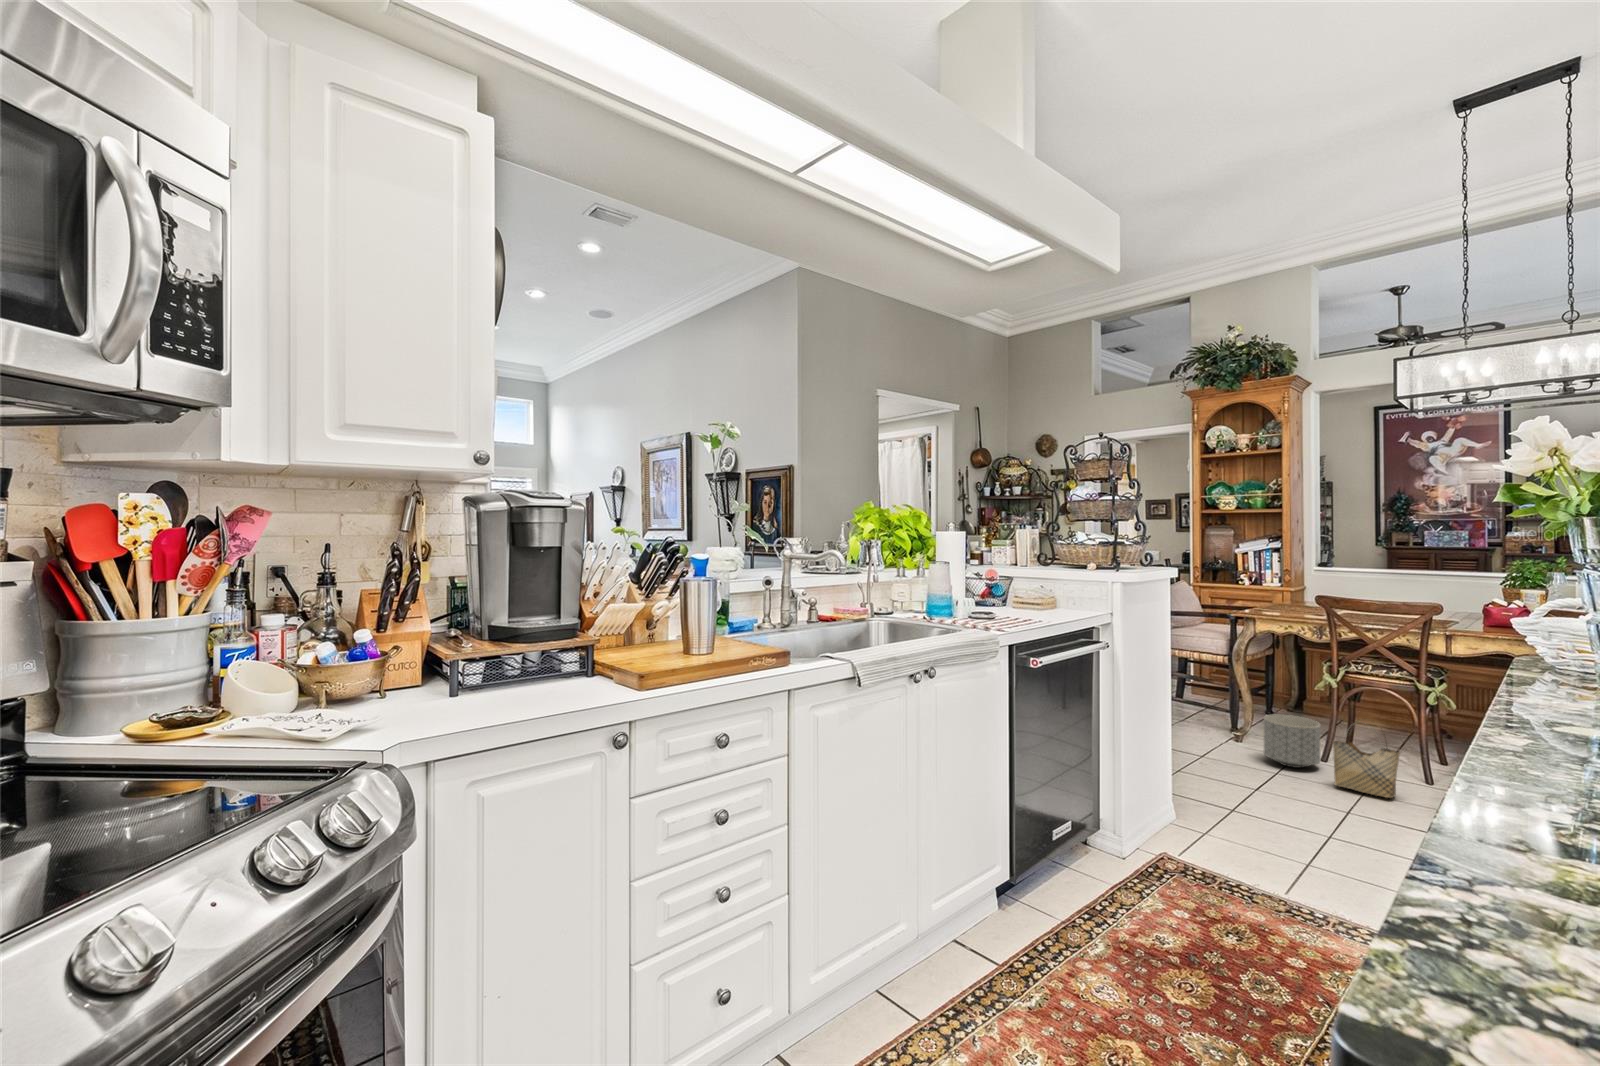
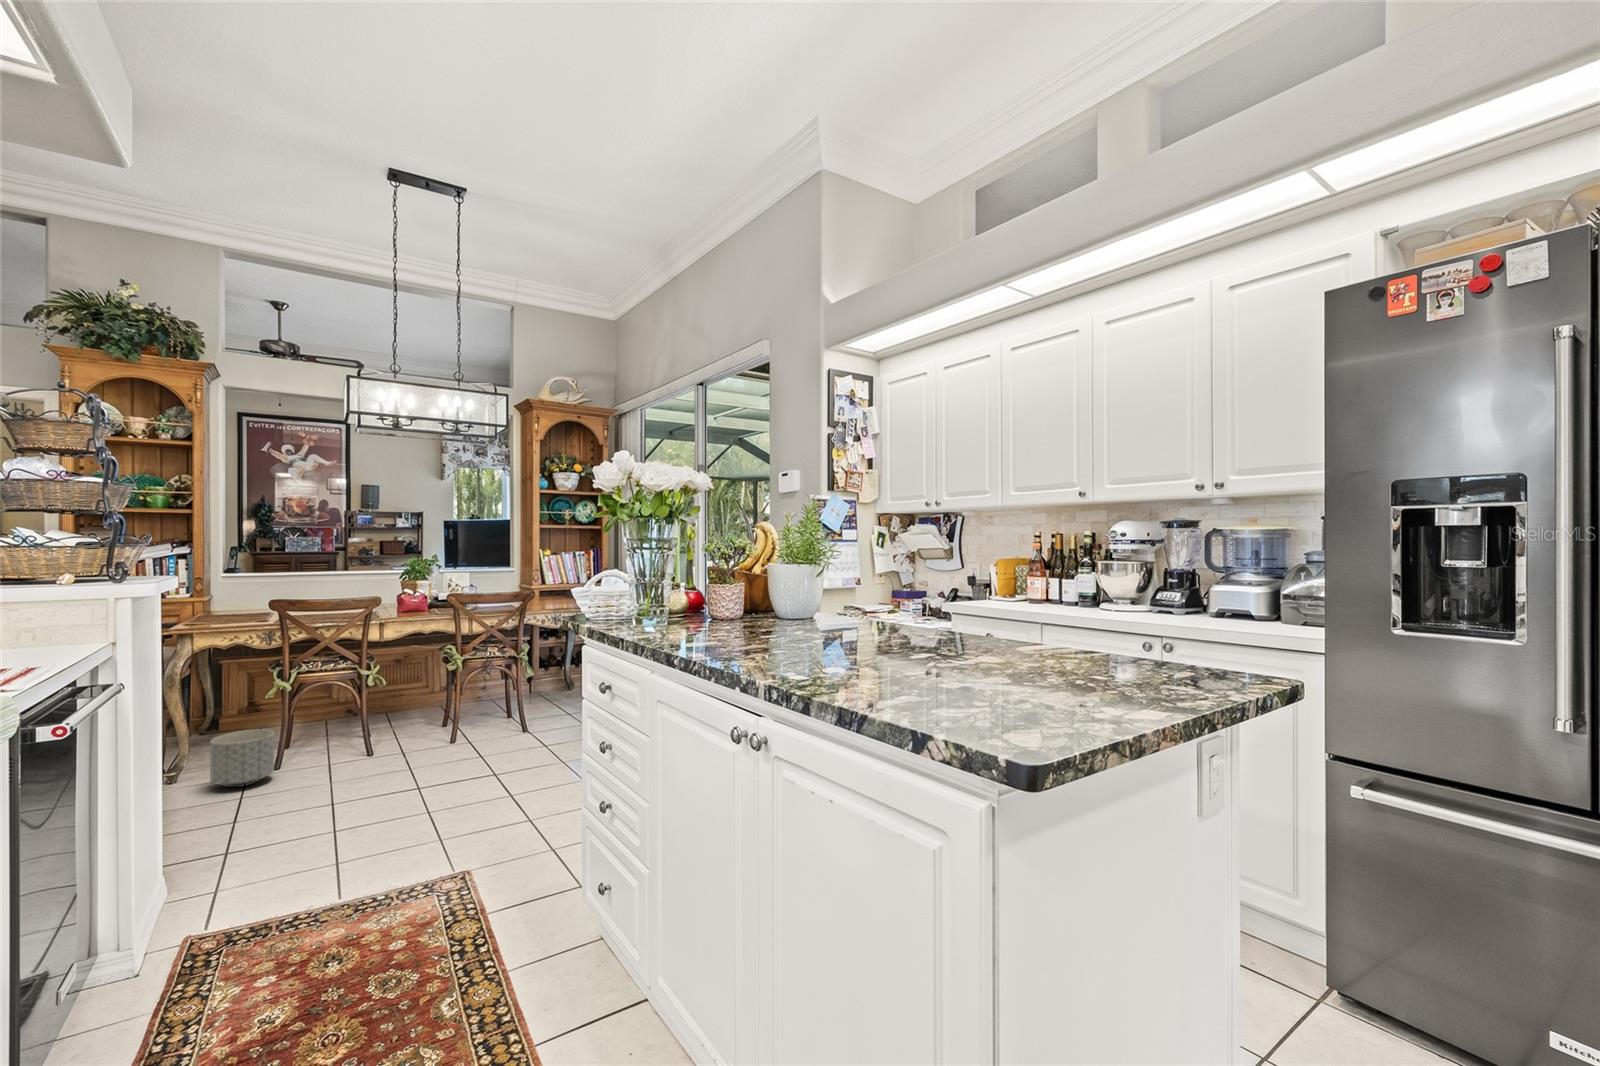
woven basket: present [1333,721,1400,798] -> none [296,711,357,785]

